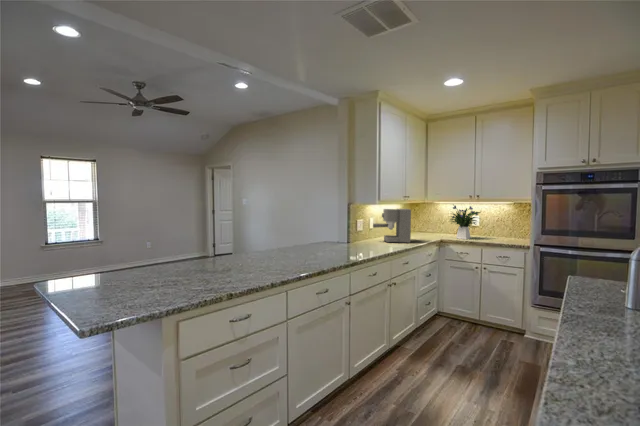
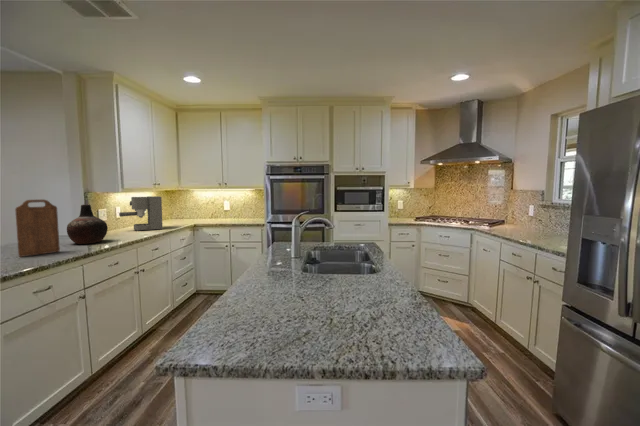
flower arrangement: present [450,206,480,239] -> none [198,191,230,222]
cutting board: none [307,212,334,259] -> present [15,200,60,257]
vase: none [337,216,367,252] -> present [67,204,108,244]

